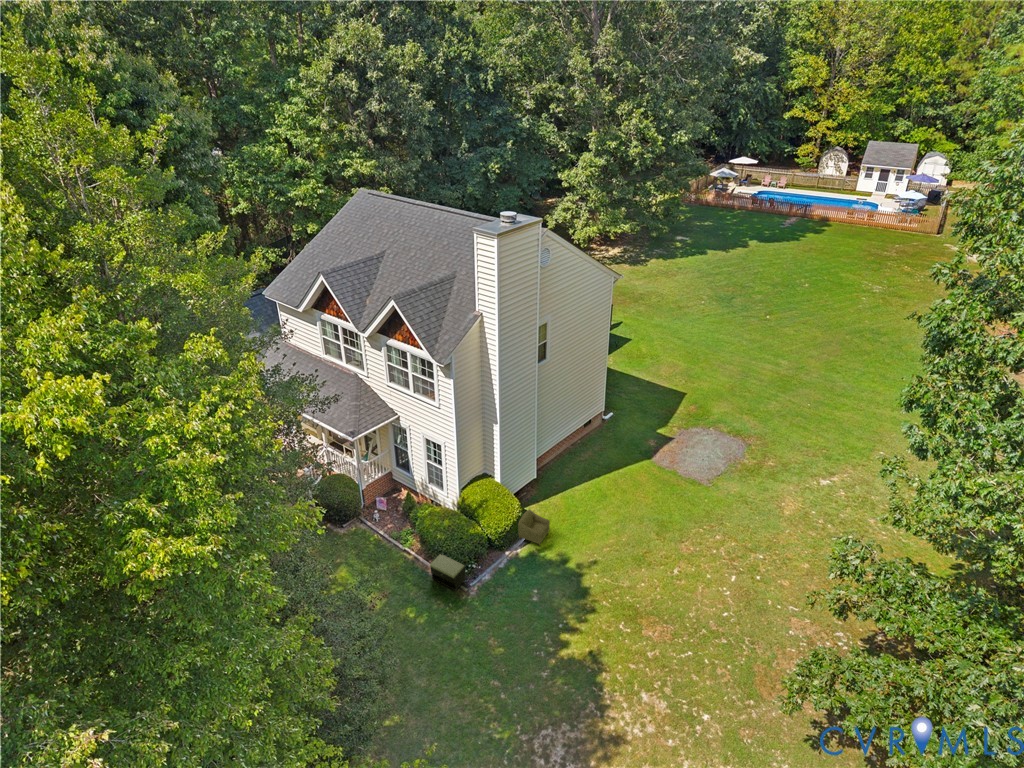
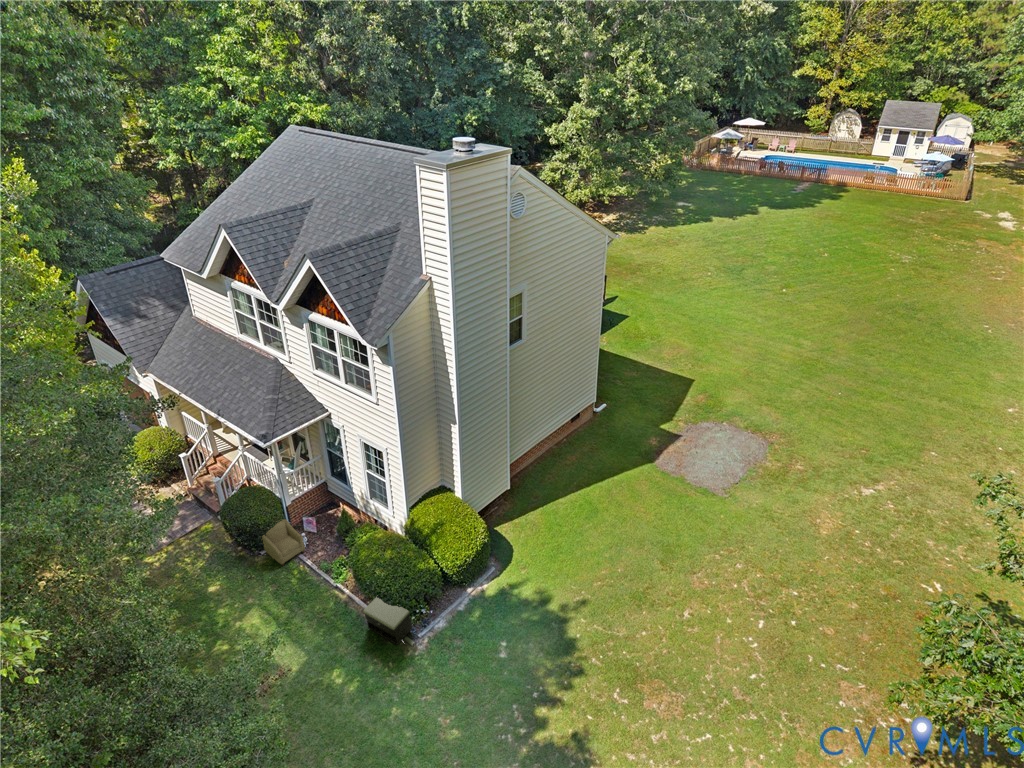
chair: present [518,510,550,546] -> present [262,519,305,566]

